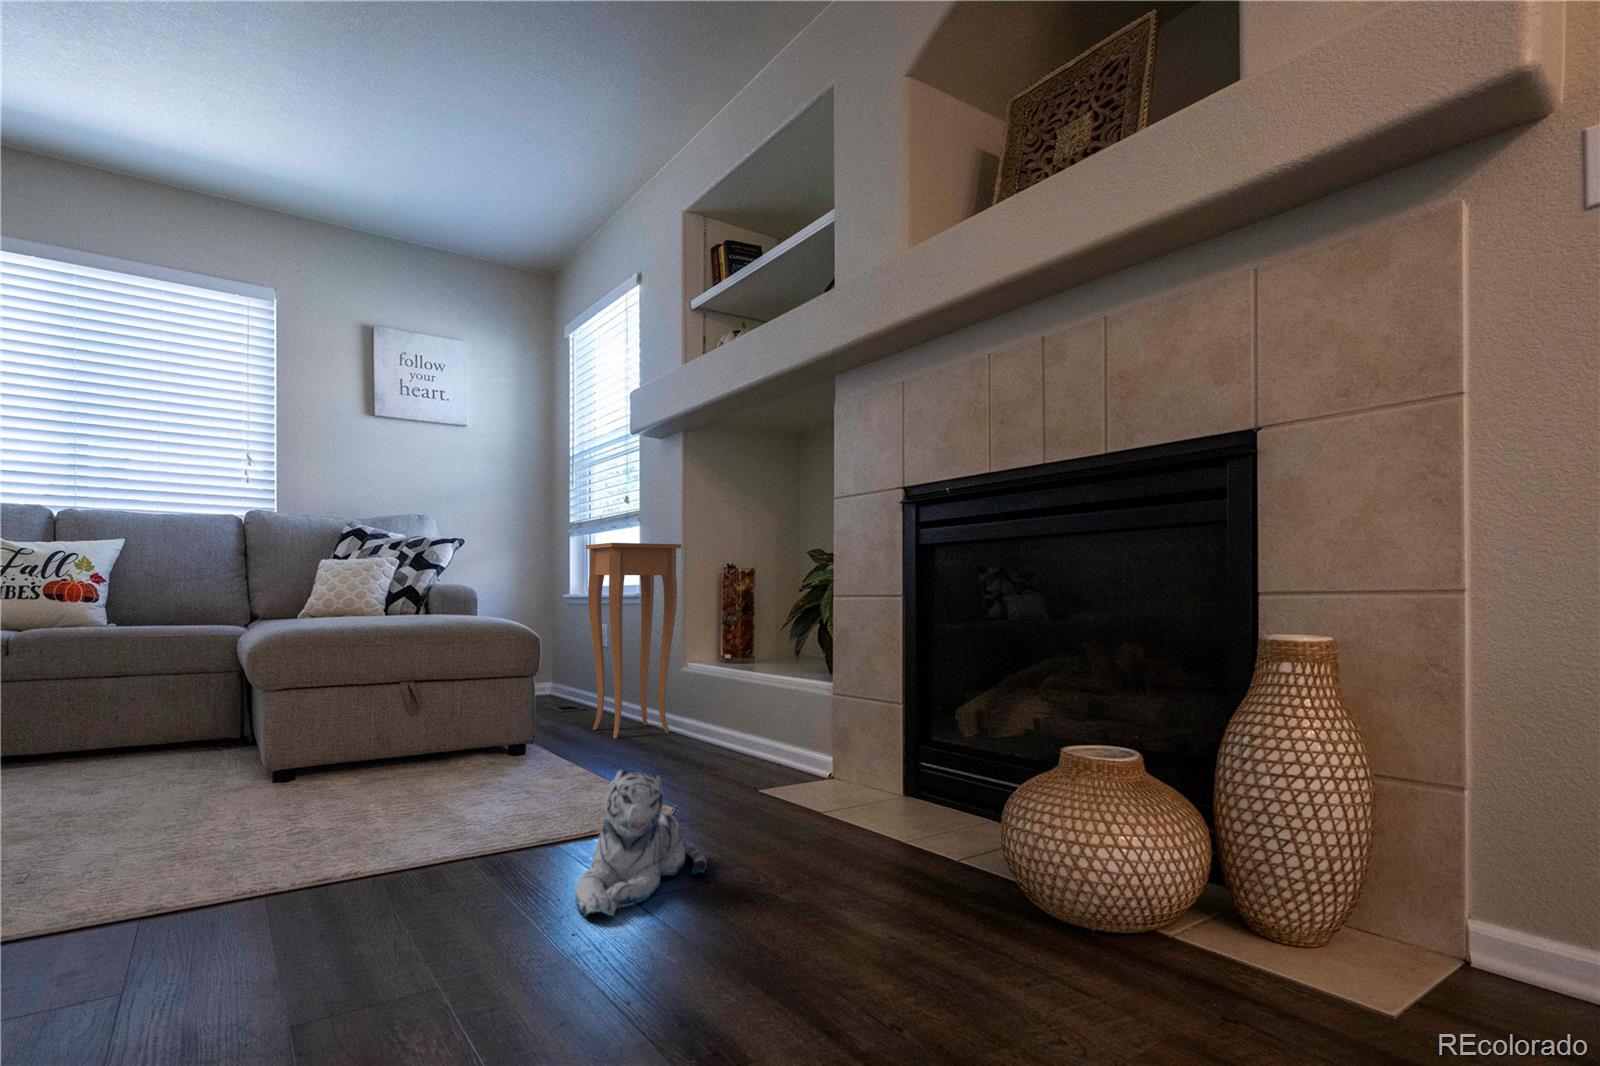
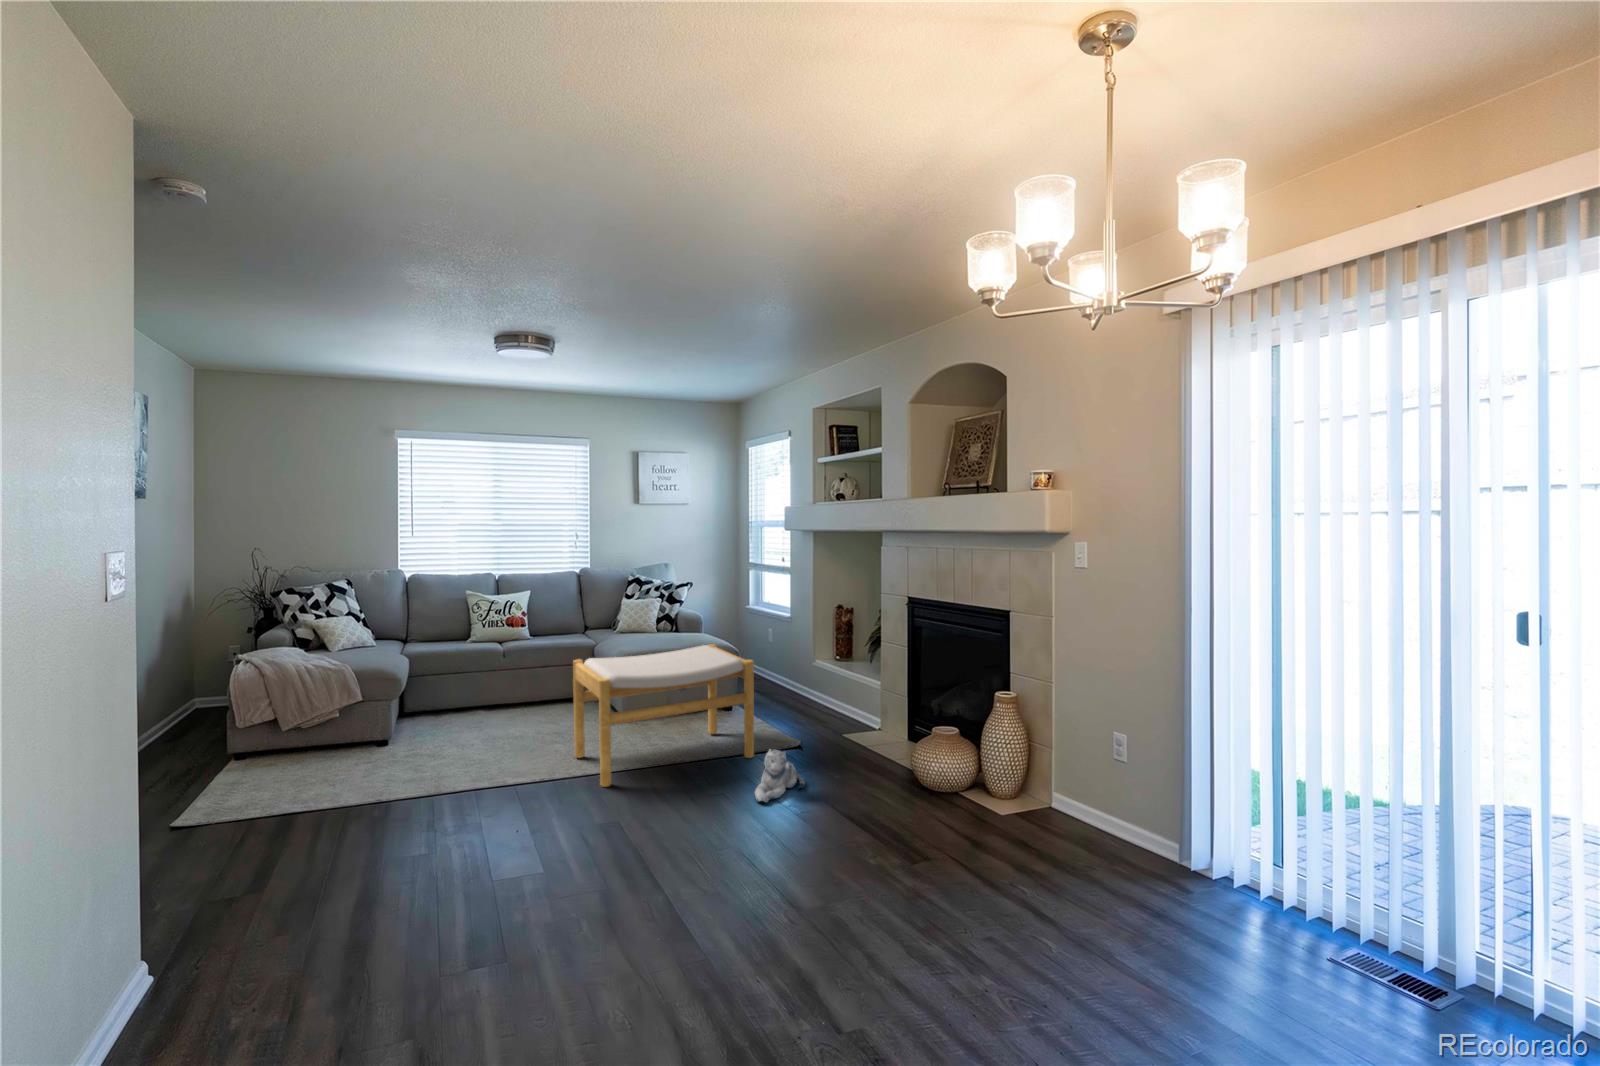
side table: present [586,543,681,738] -> none [759,595,810,704]
footstool: none [97,586,577,910] -> present [573,644,754,787]

